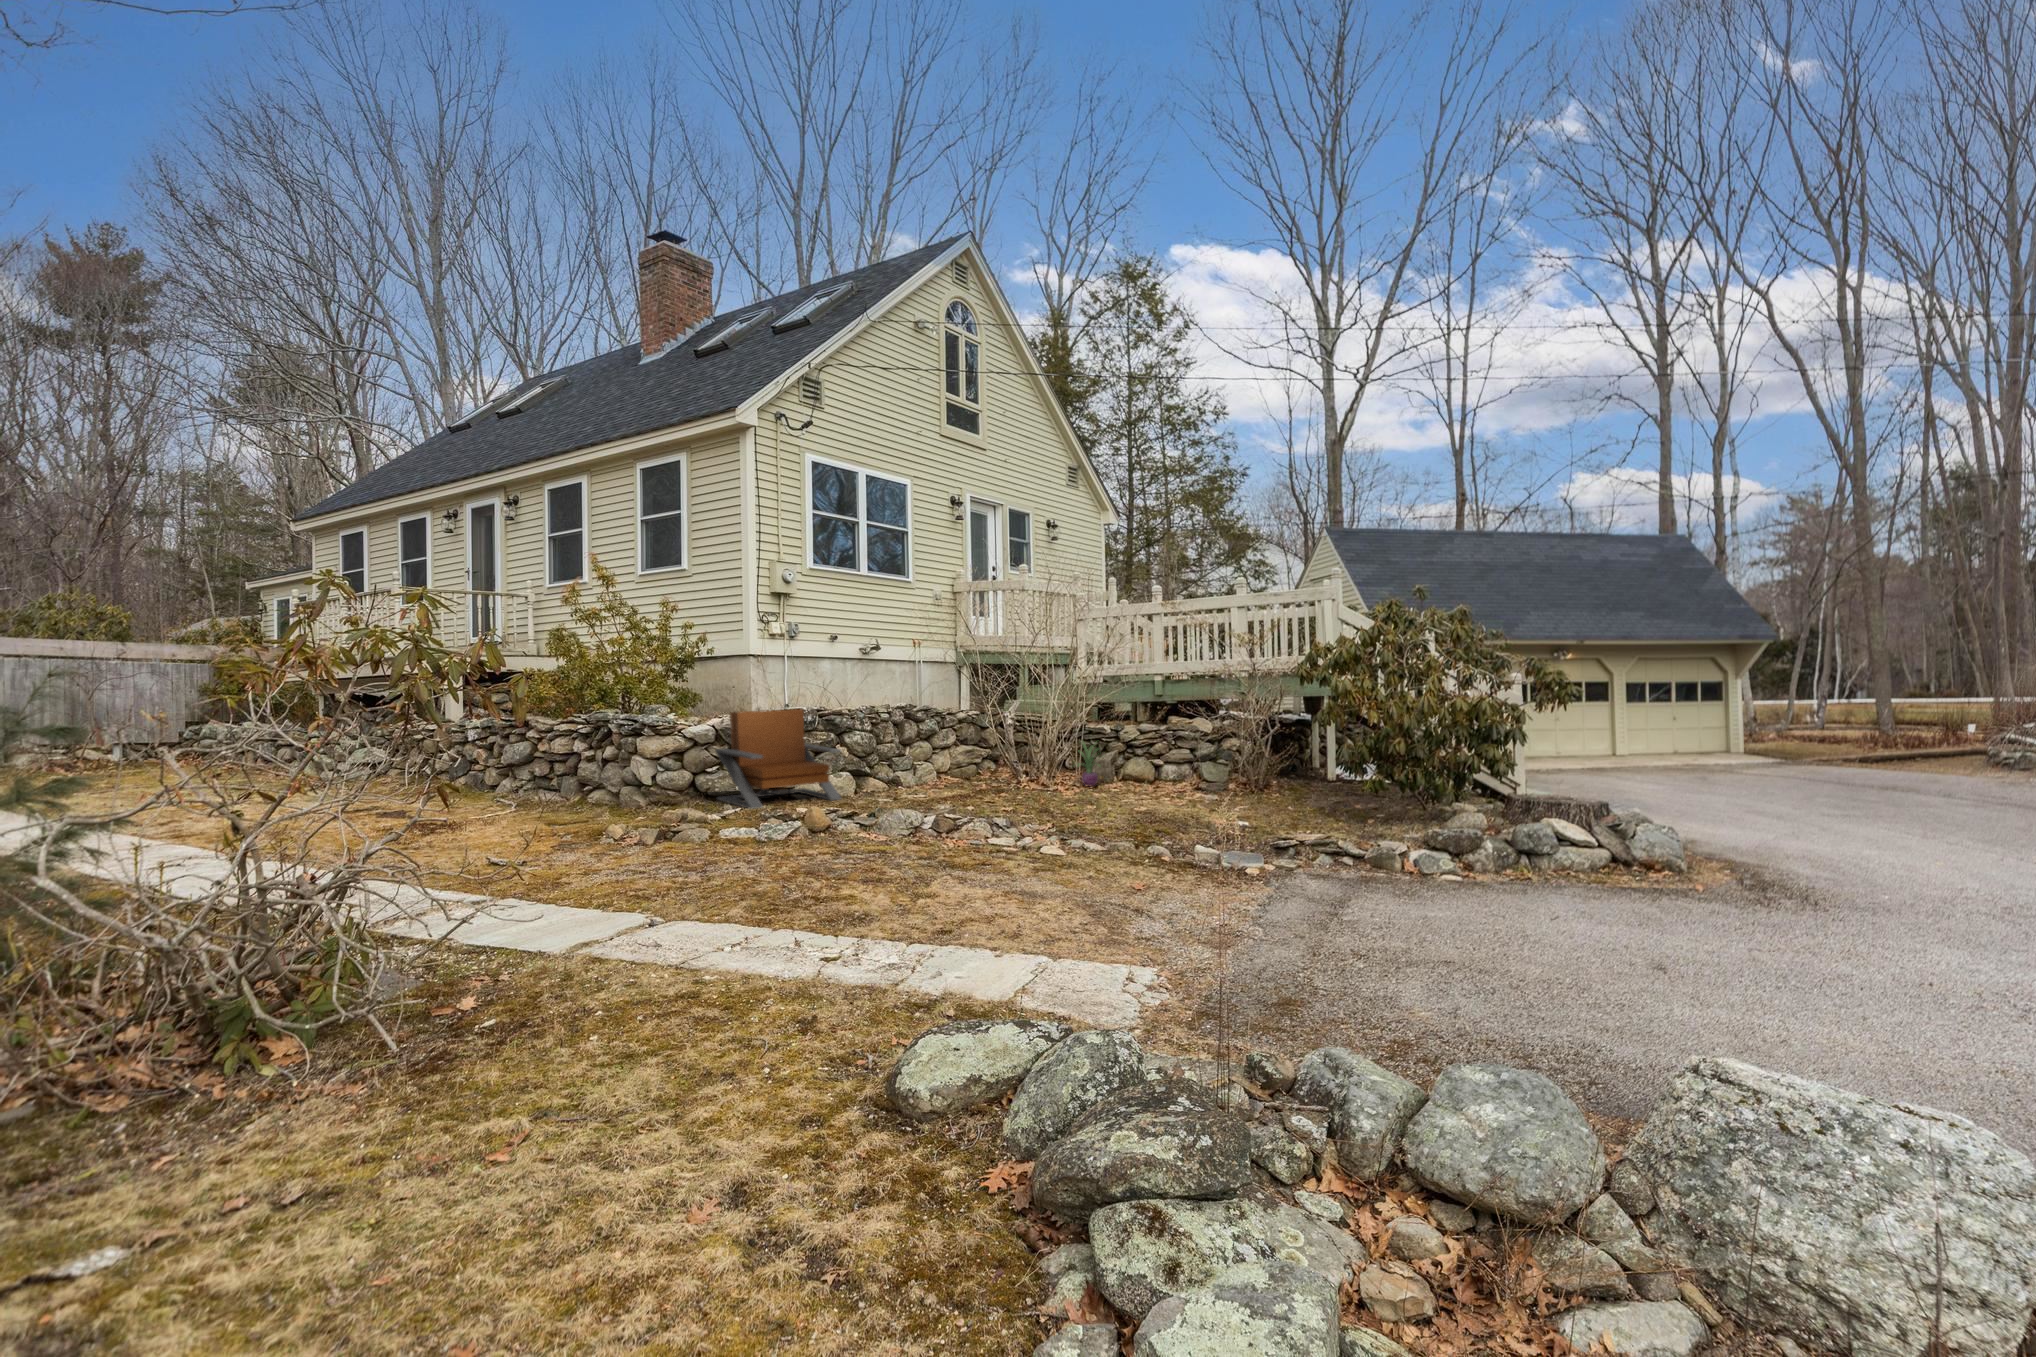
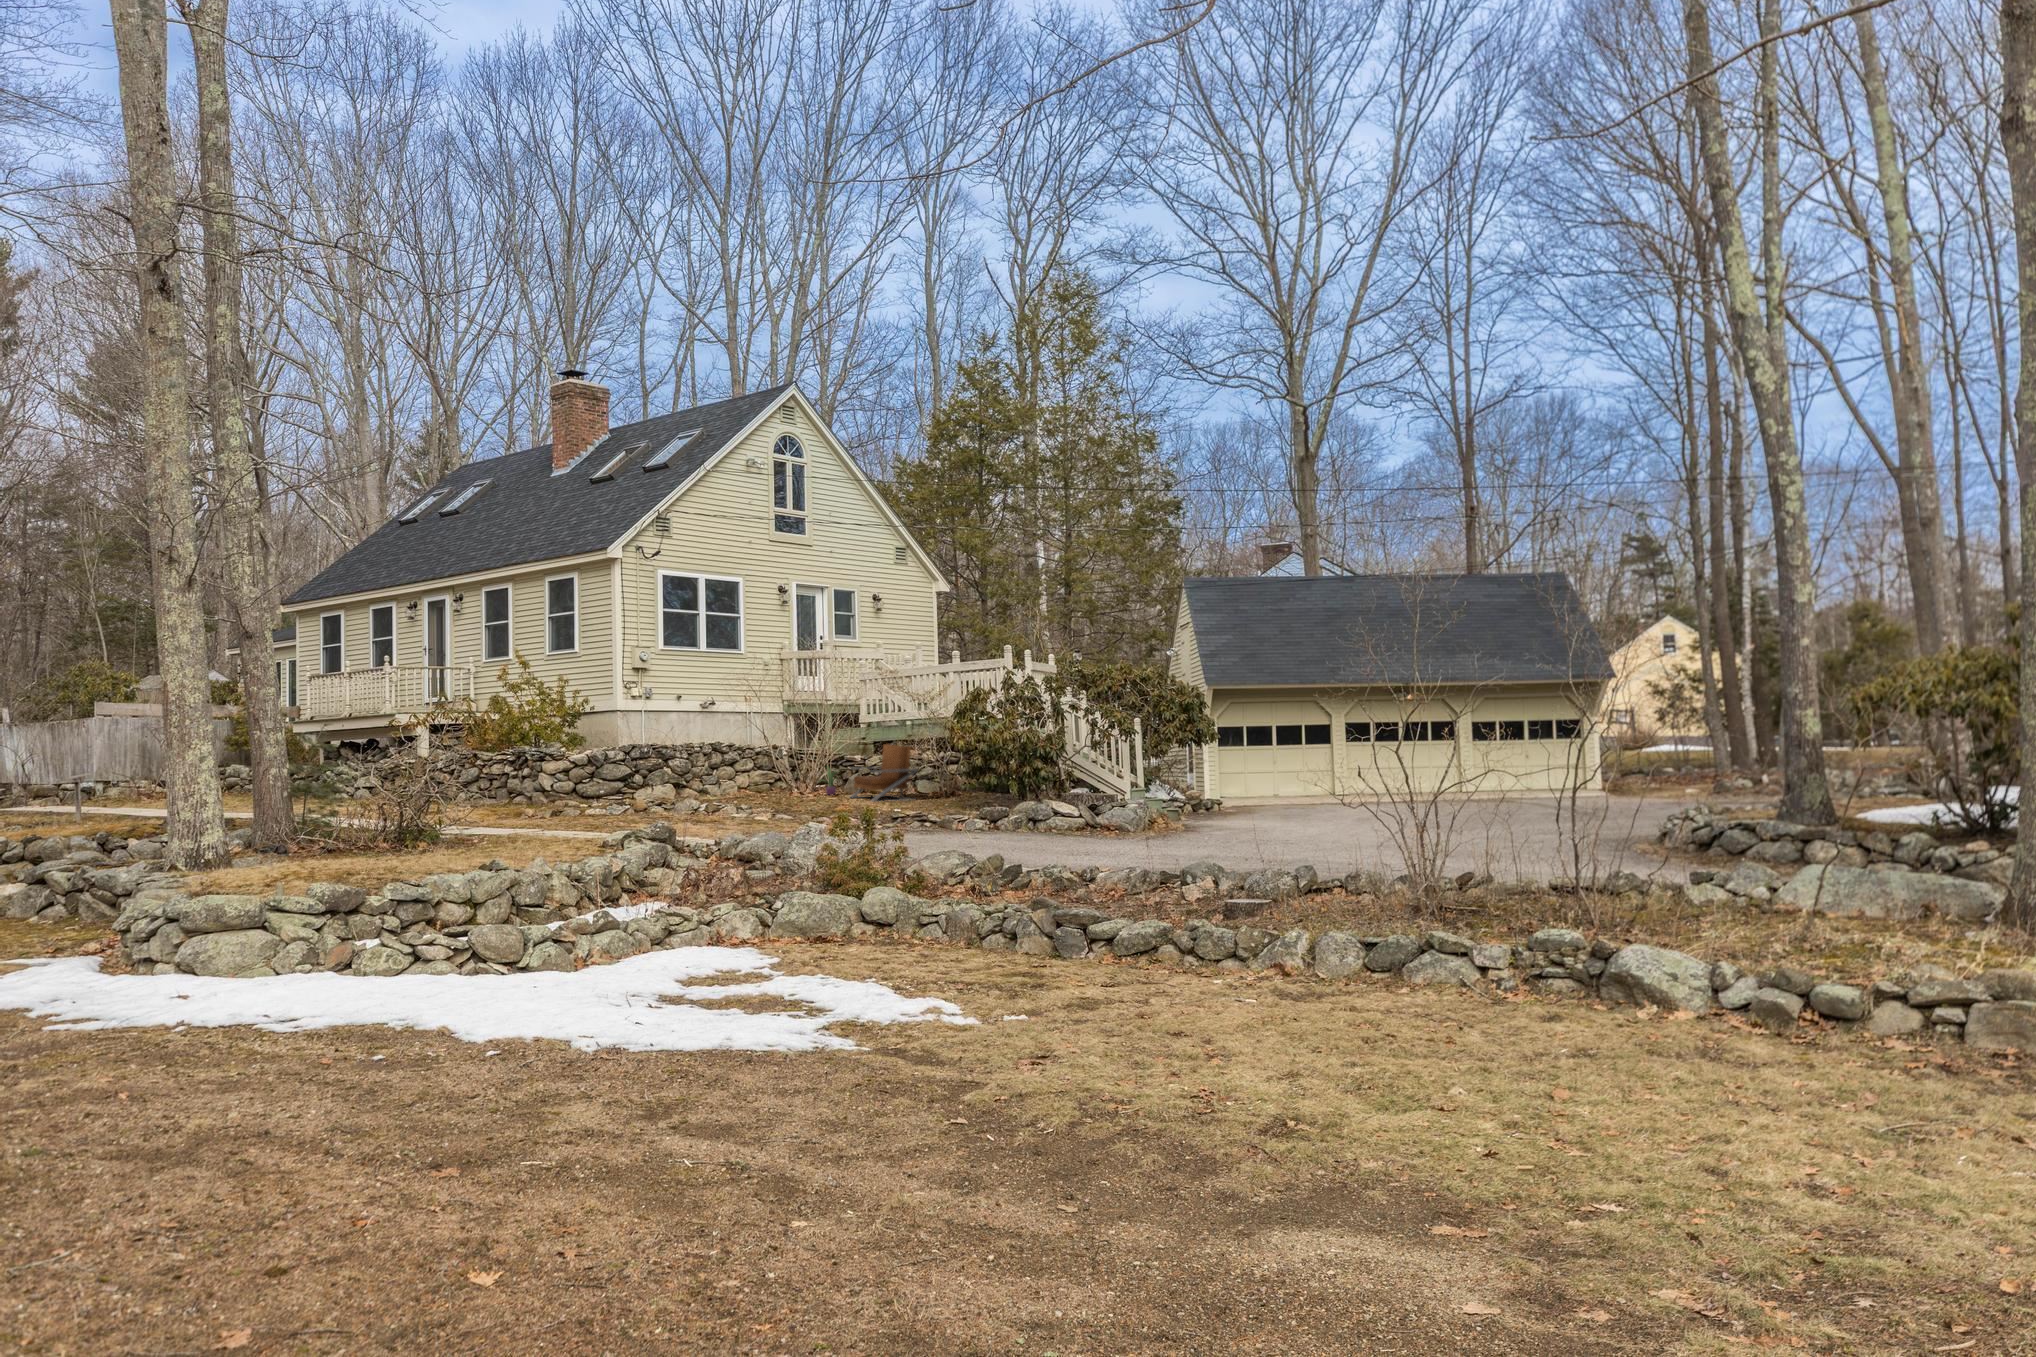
lounge chair: present [715,709,841,809] -> present [851,744,917,802]

